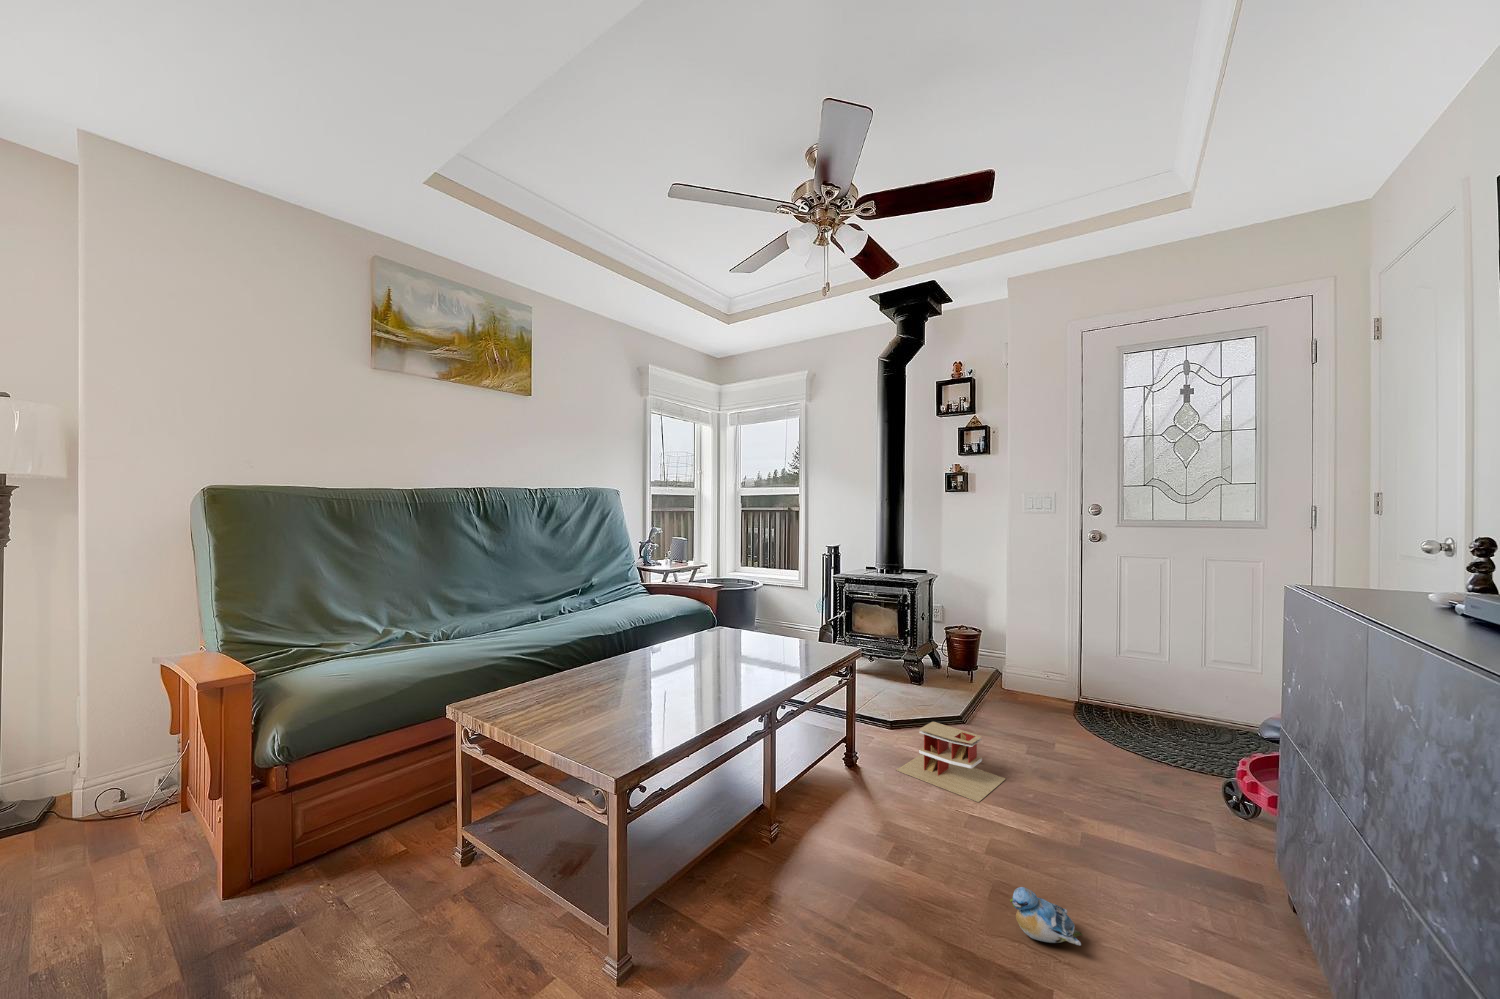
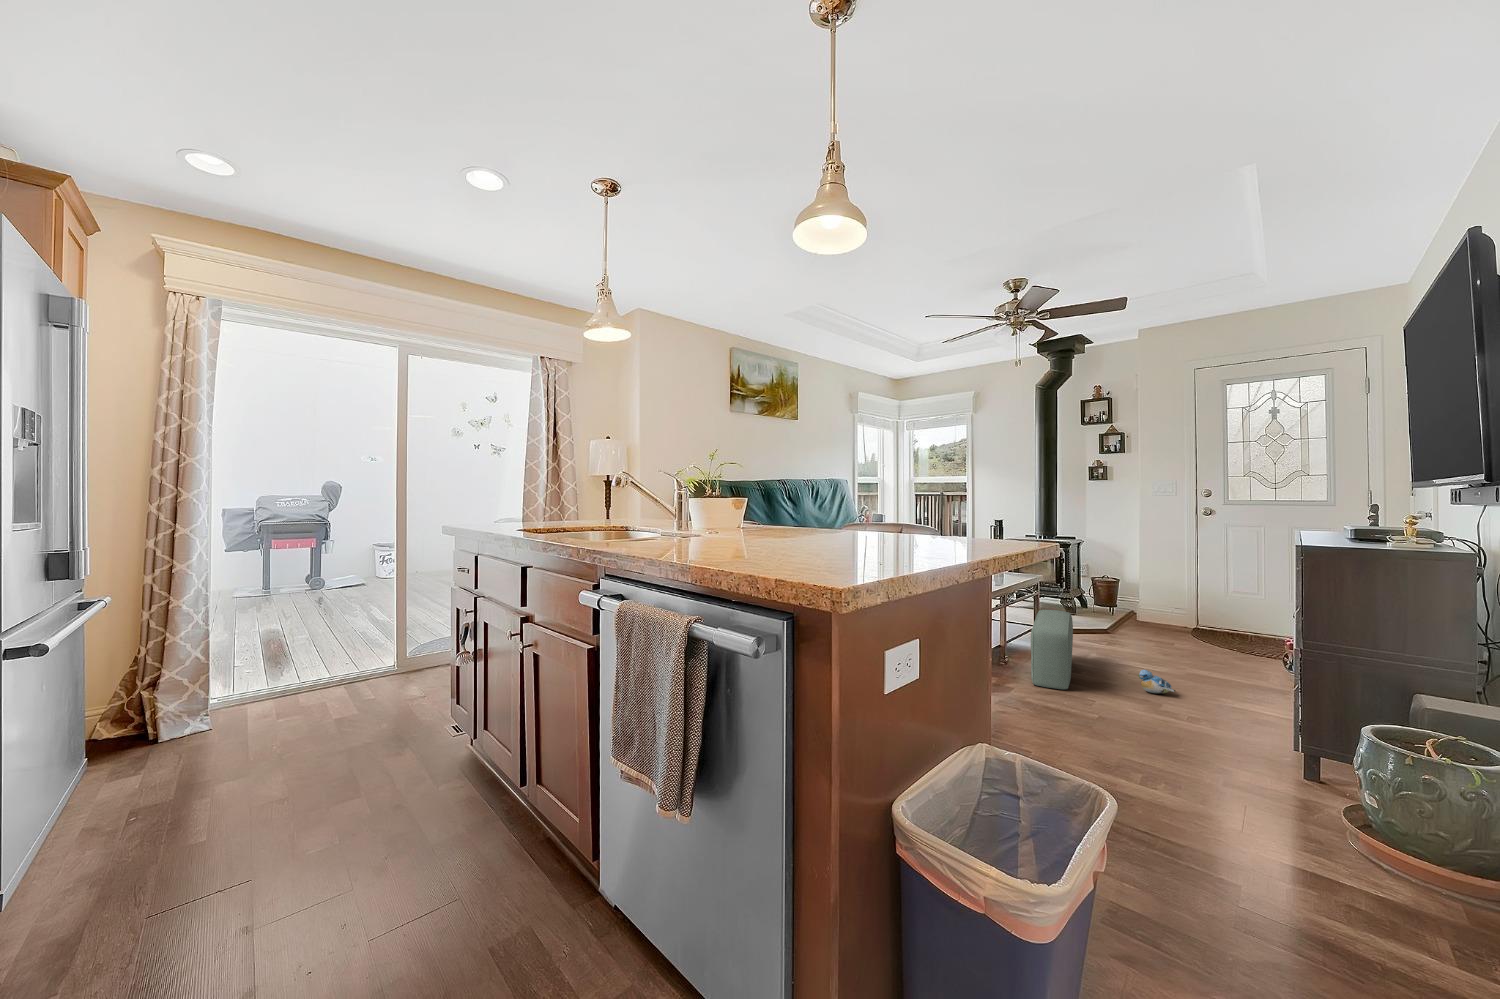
toy house: present [897,722,1006,802] -> none [1064,620,1136,658]
pouf: none [803,726,899,947] -> present [1031,610,1073,689]

